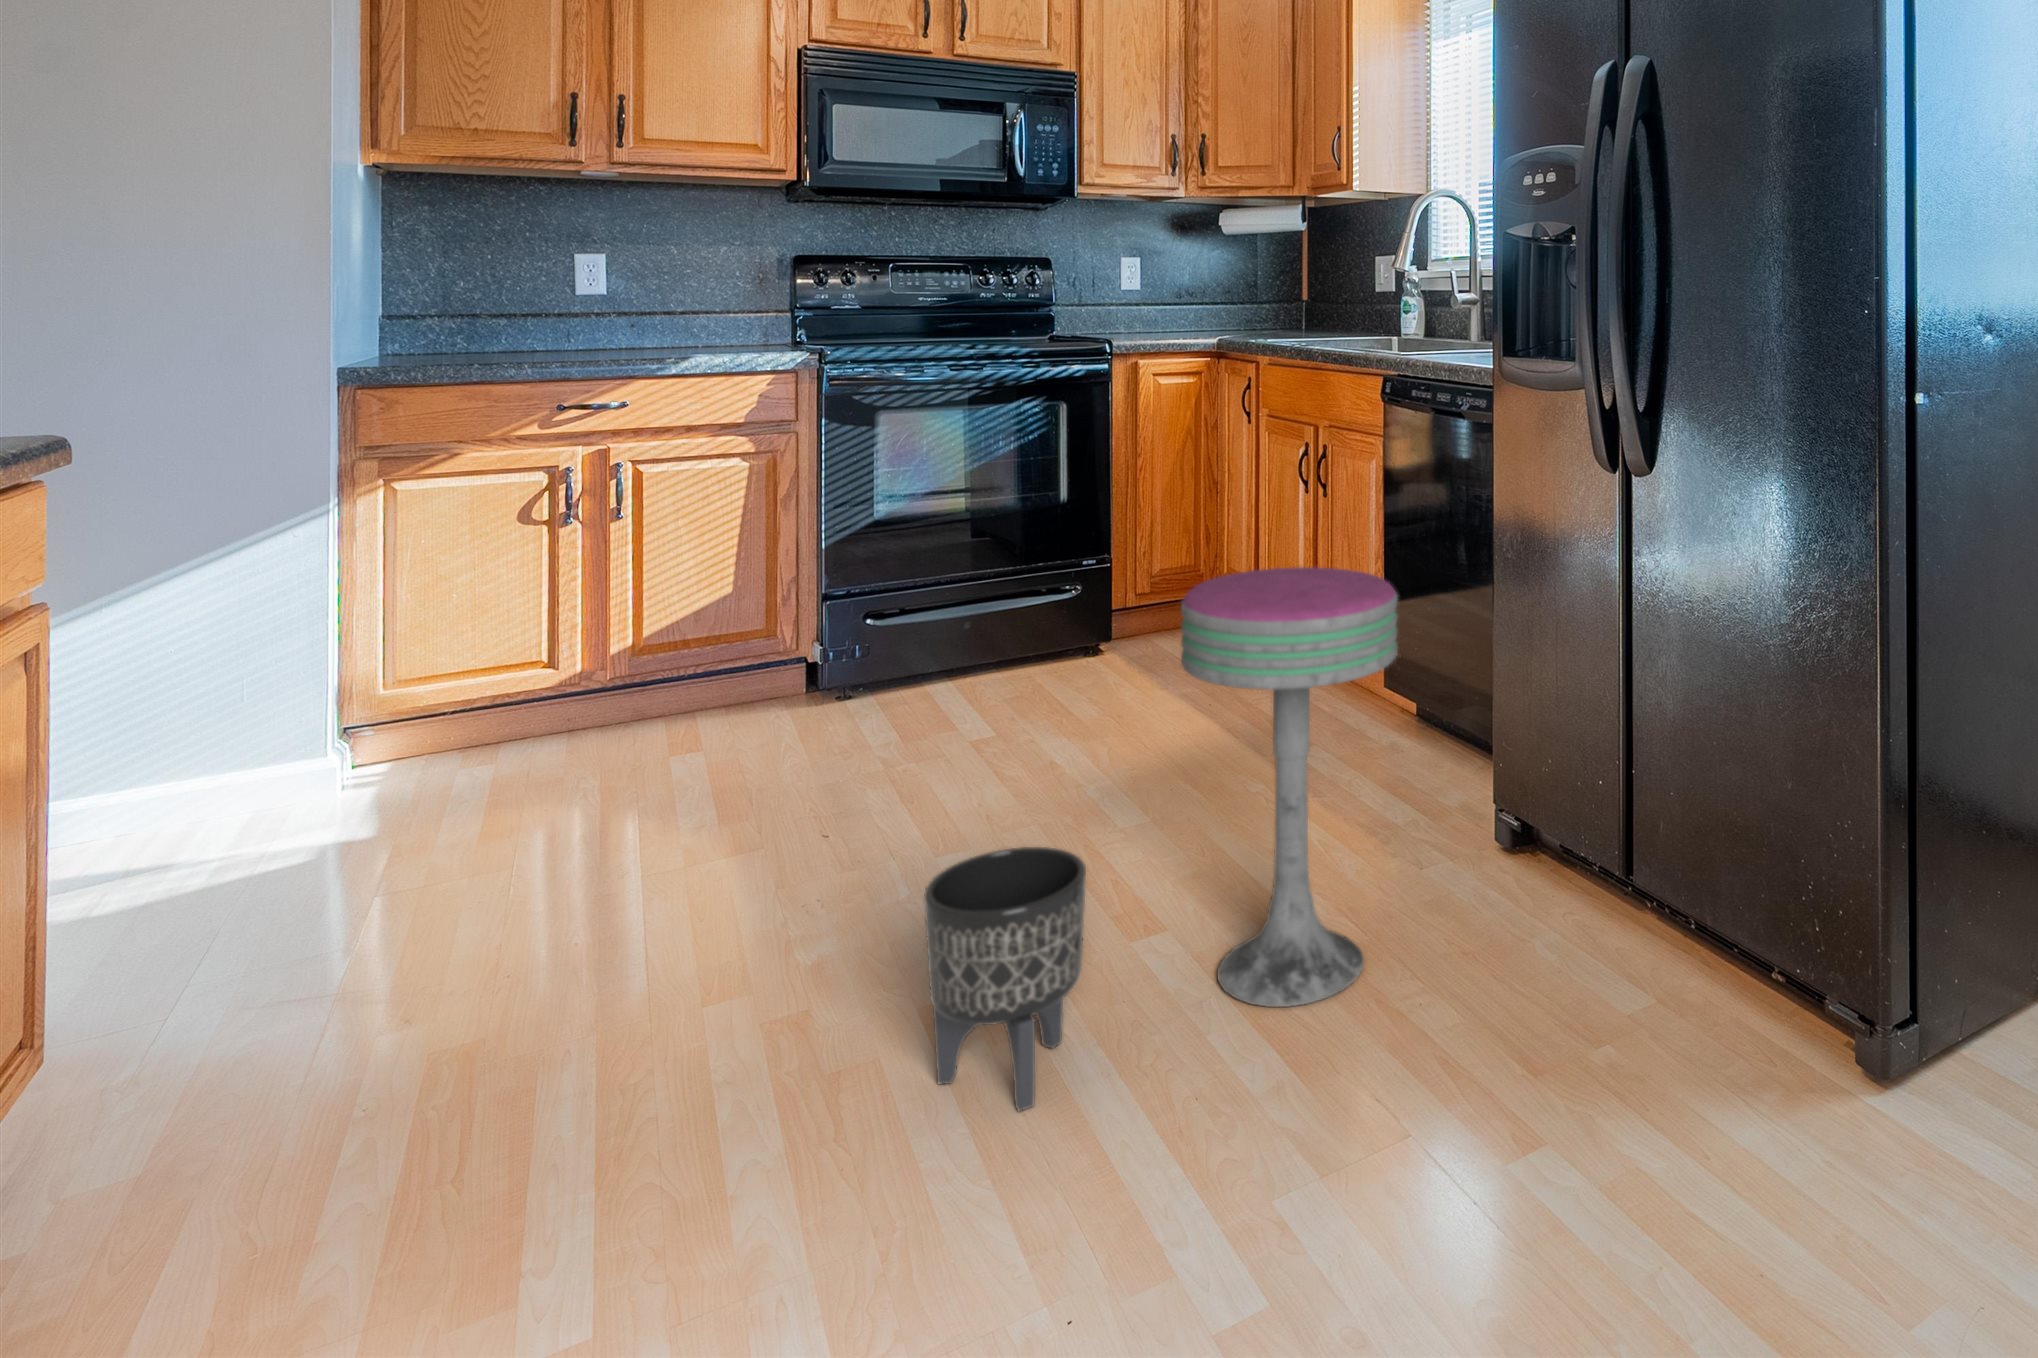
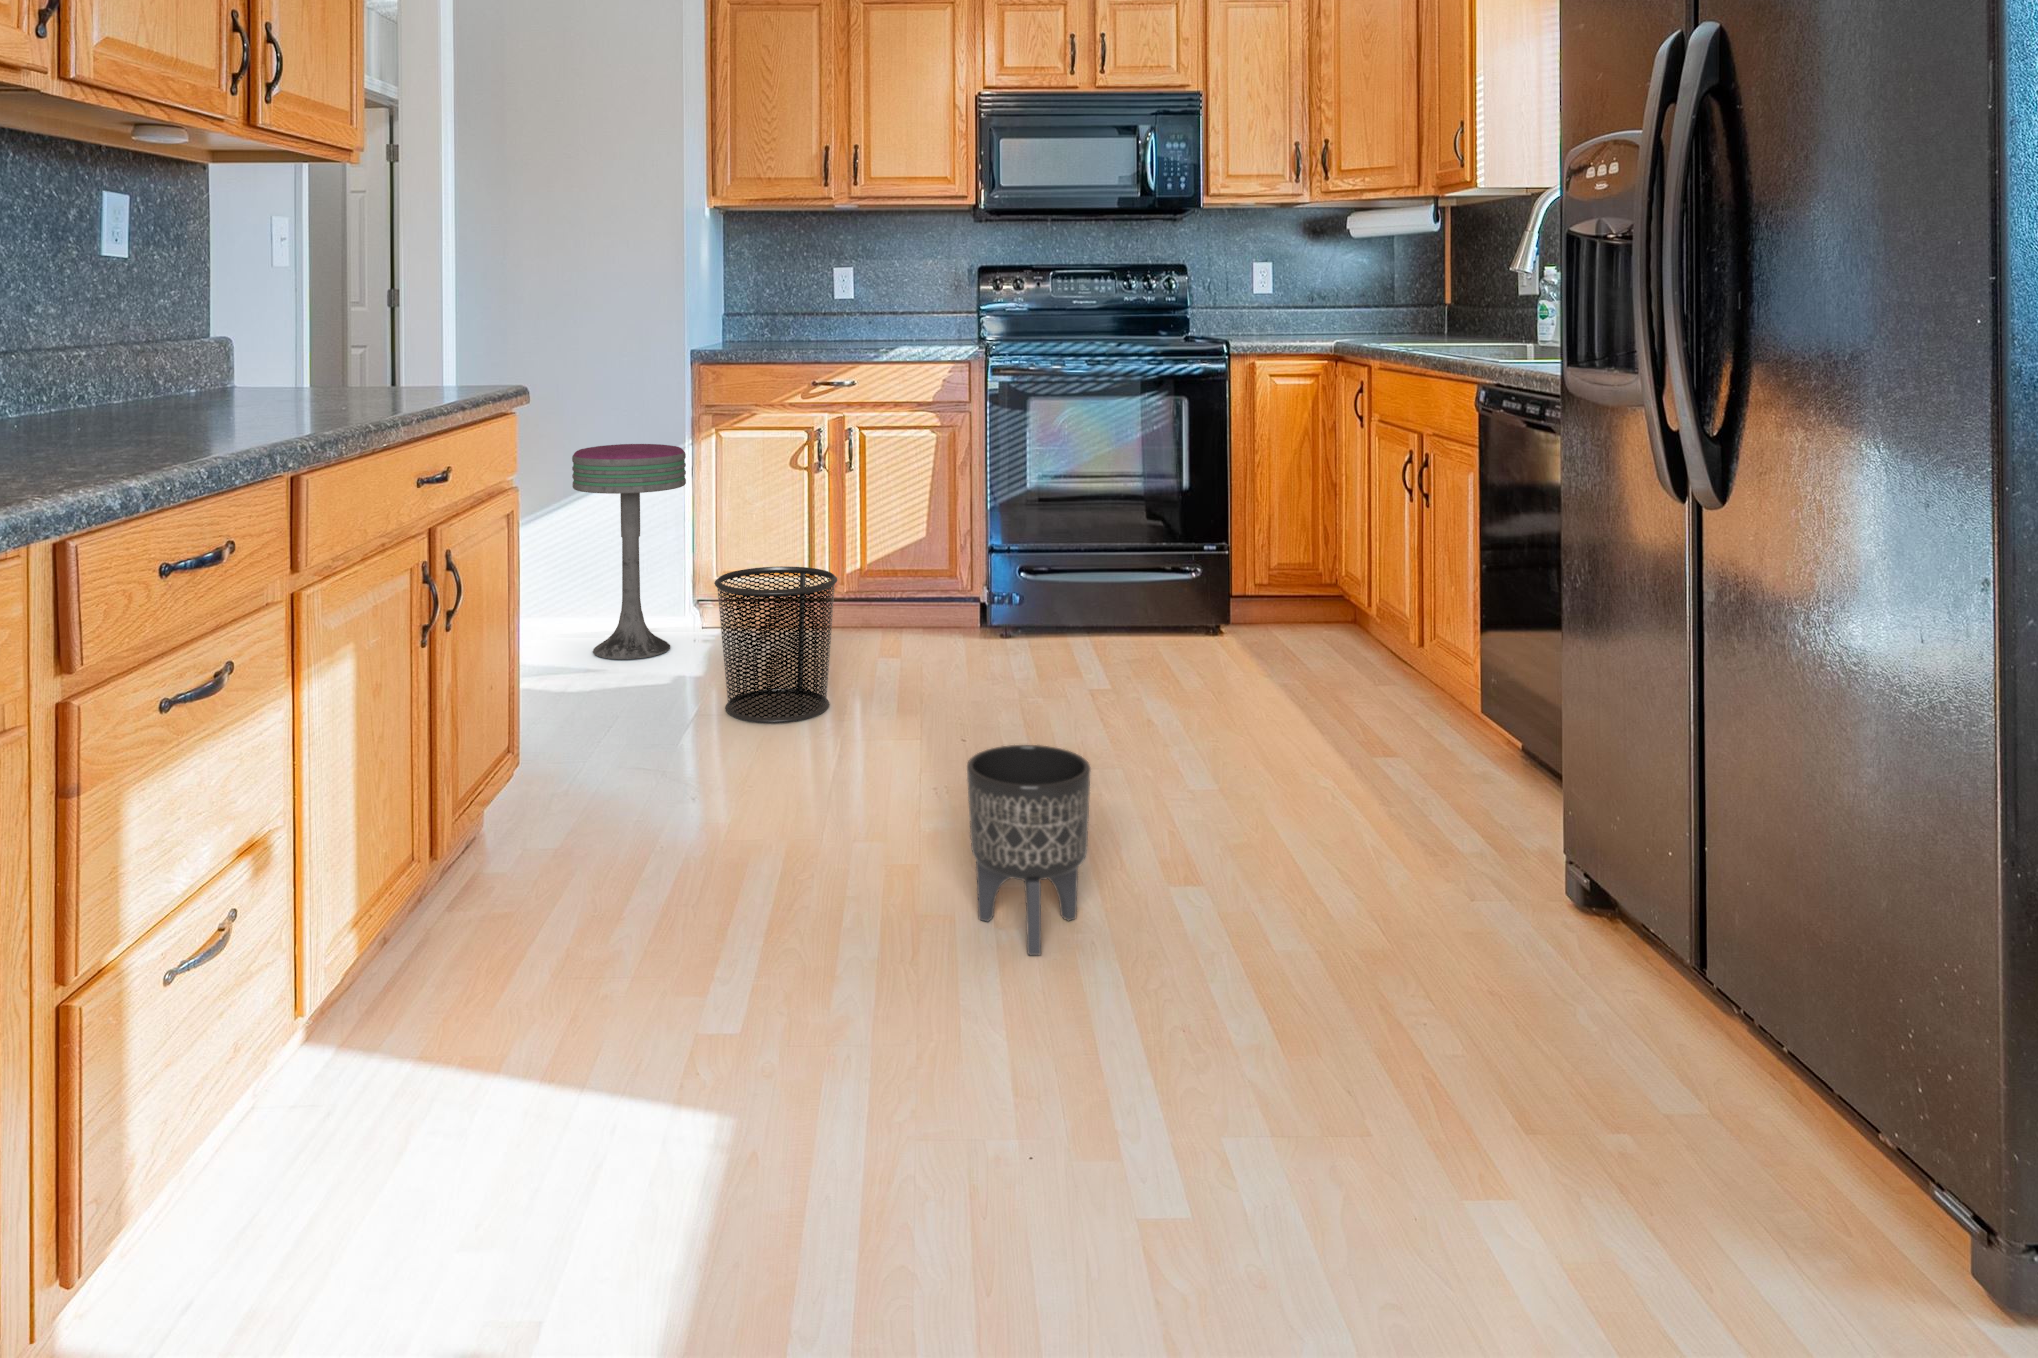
bar stool: present [1181,567,1398,1007] -> present [572,444,686,659]
waste bin: none [420,657,634,888] -> present [714,566,837,723]

